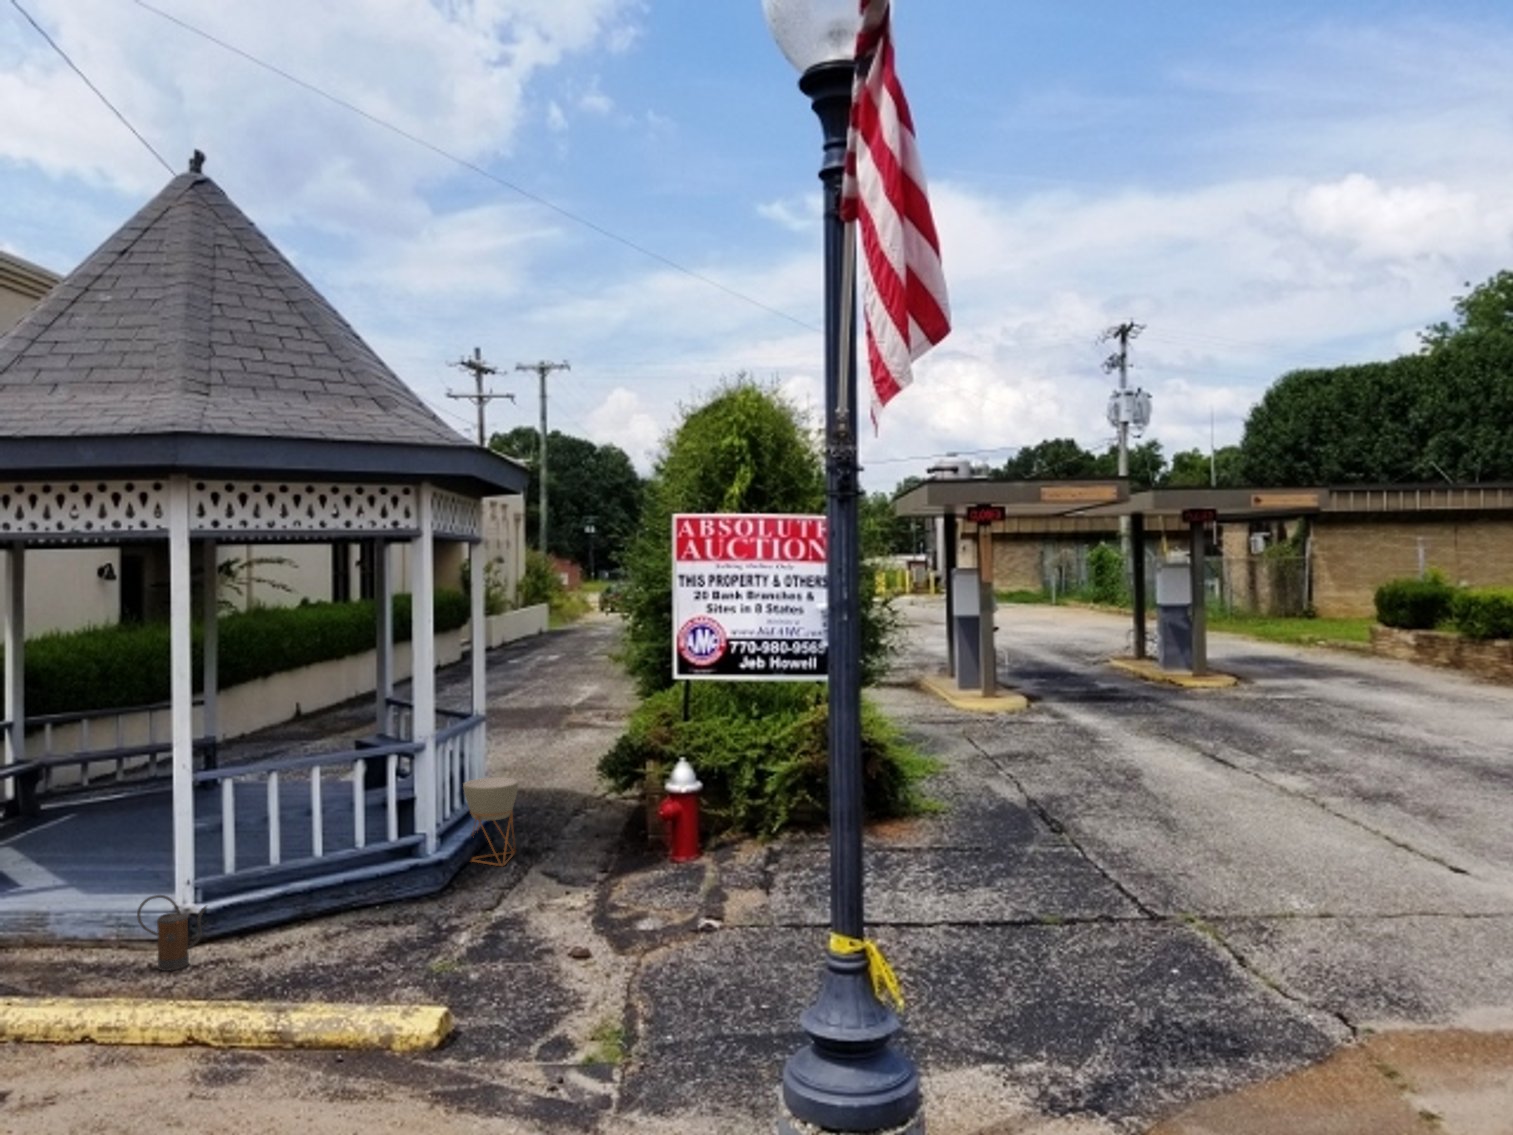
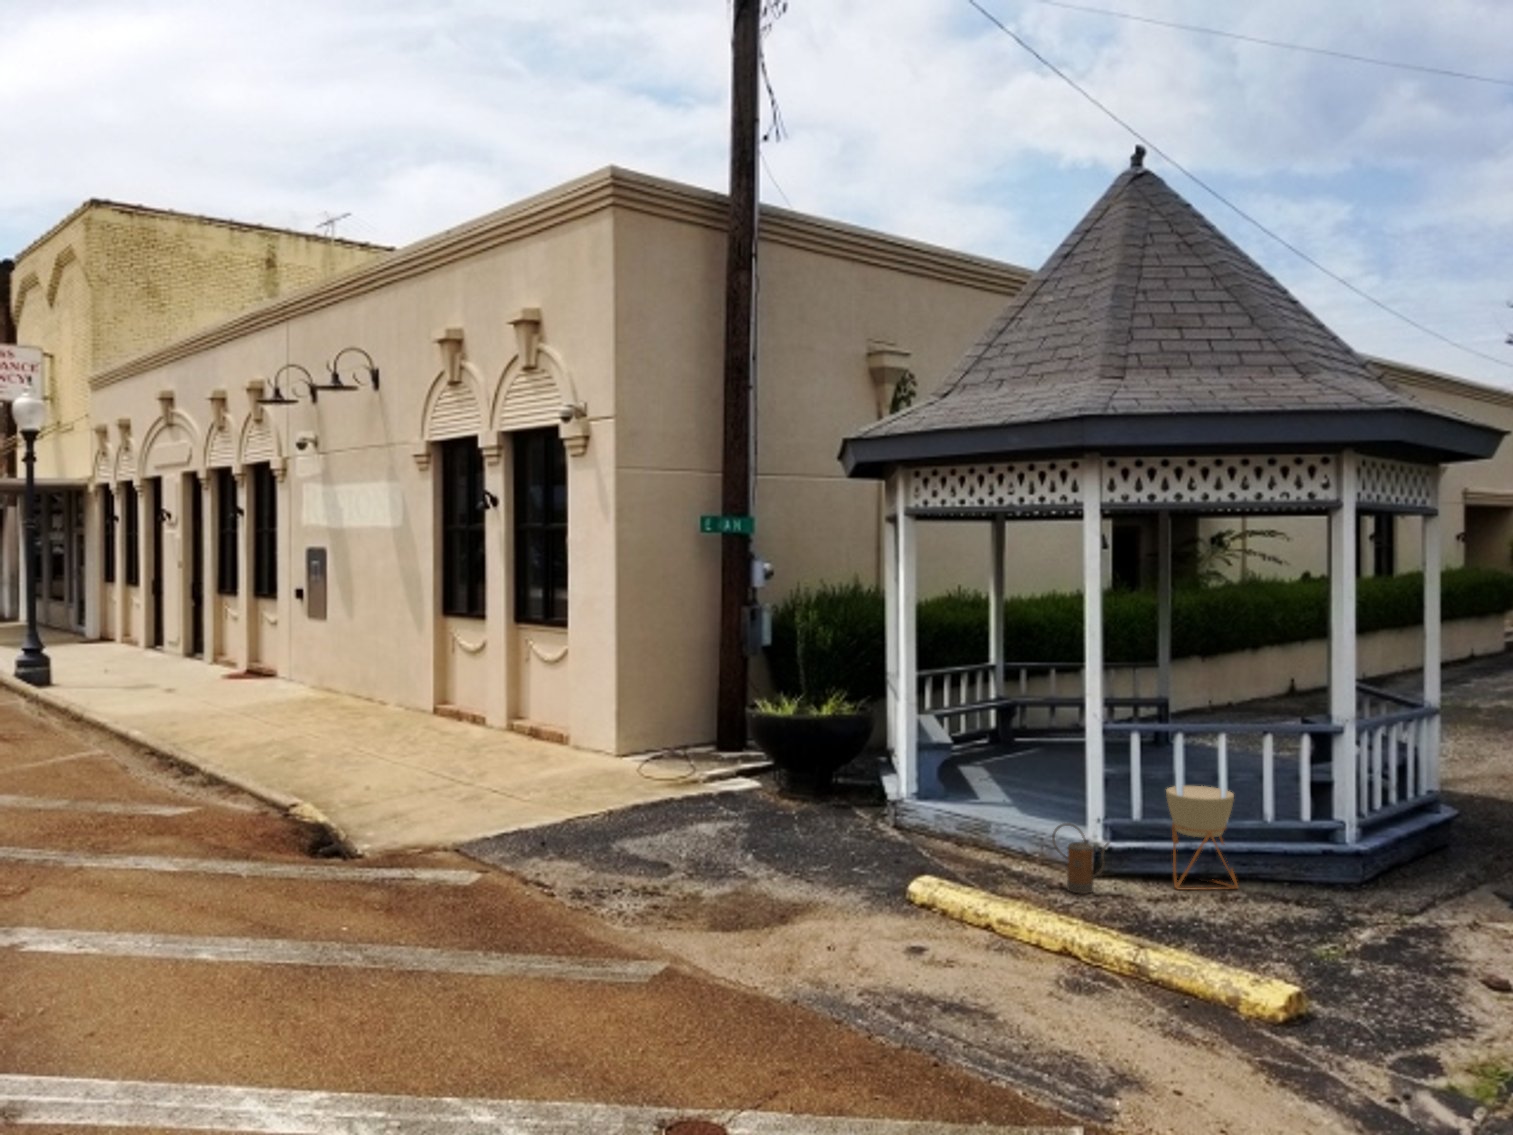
planter: present [463,777,519,867] -> present [1166,786,1238,890]

